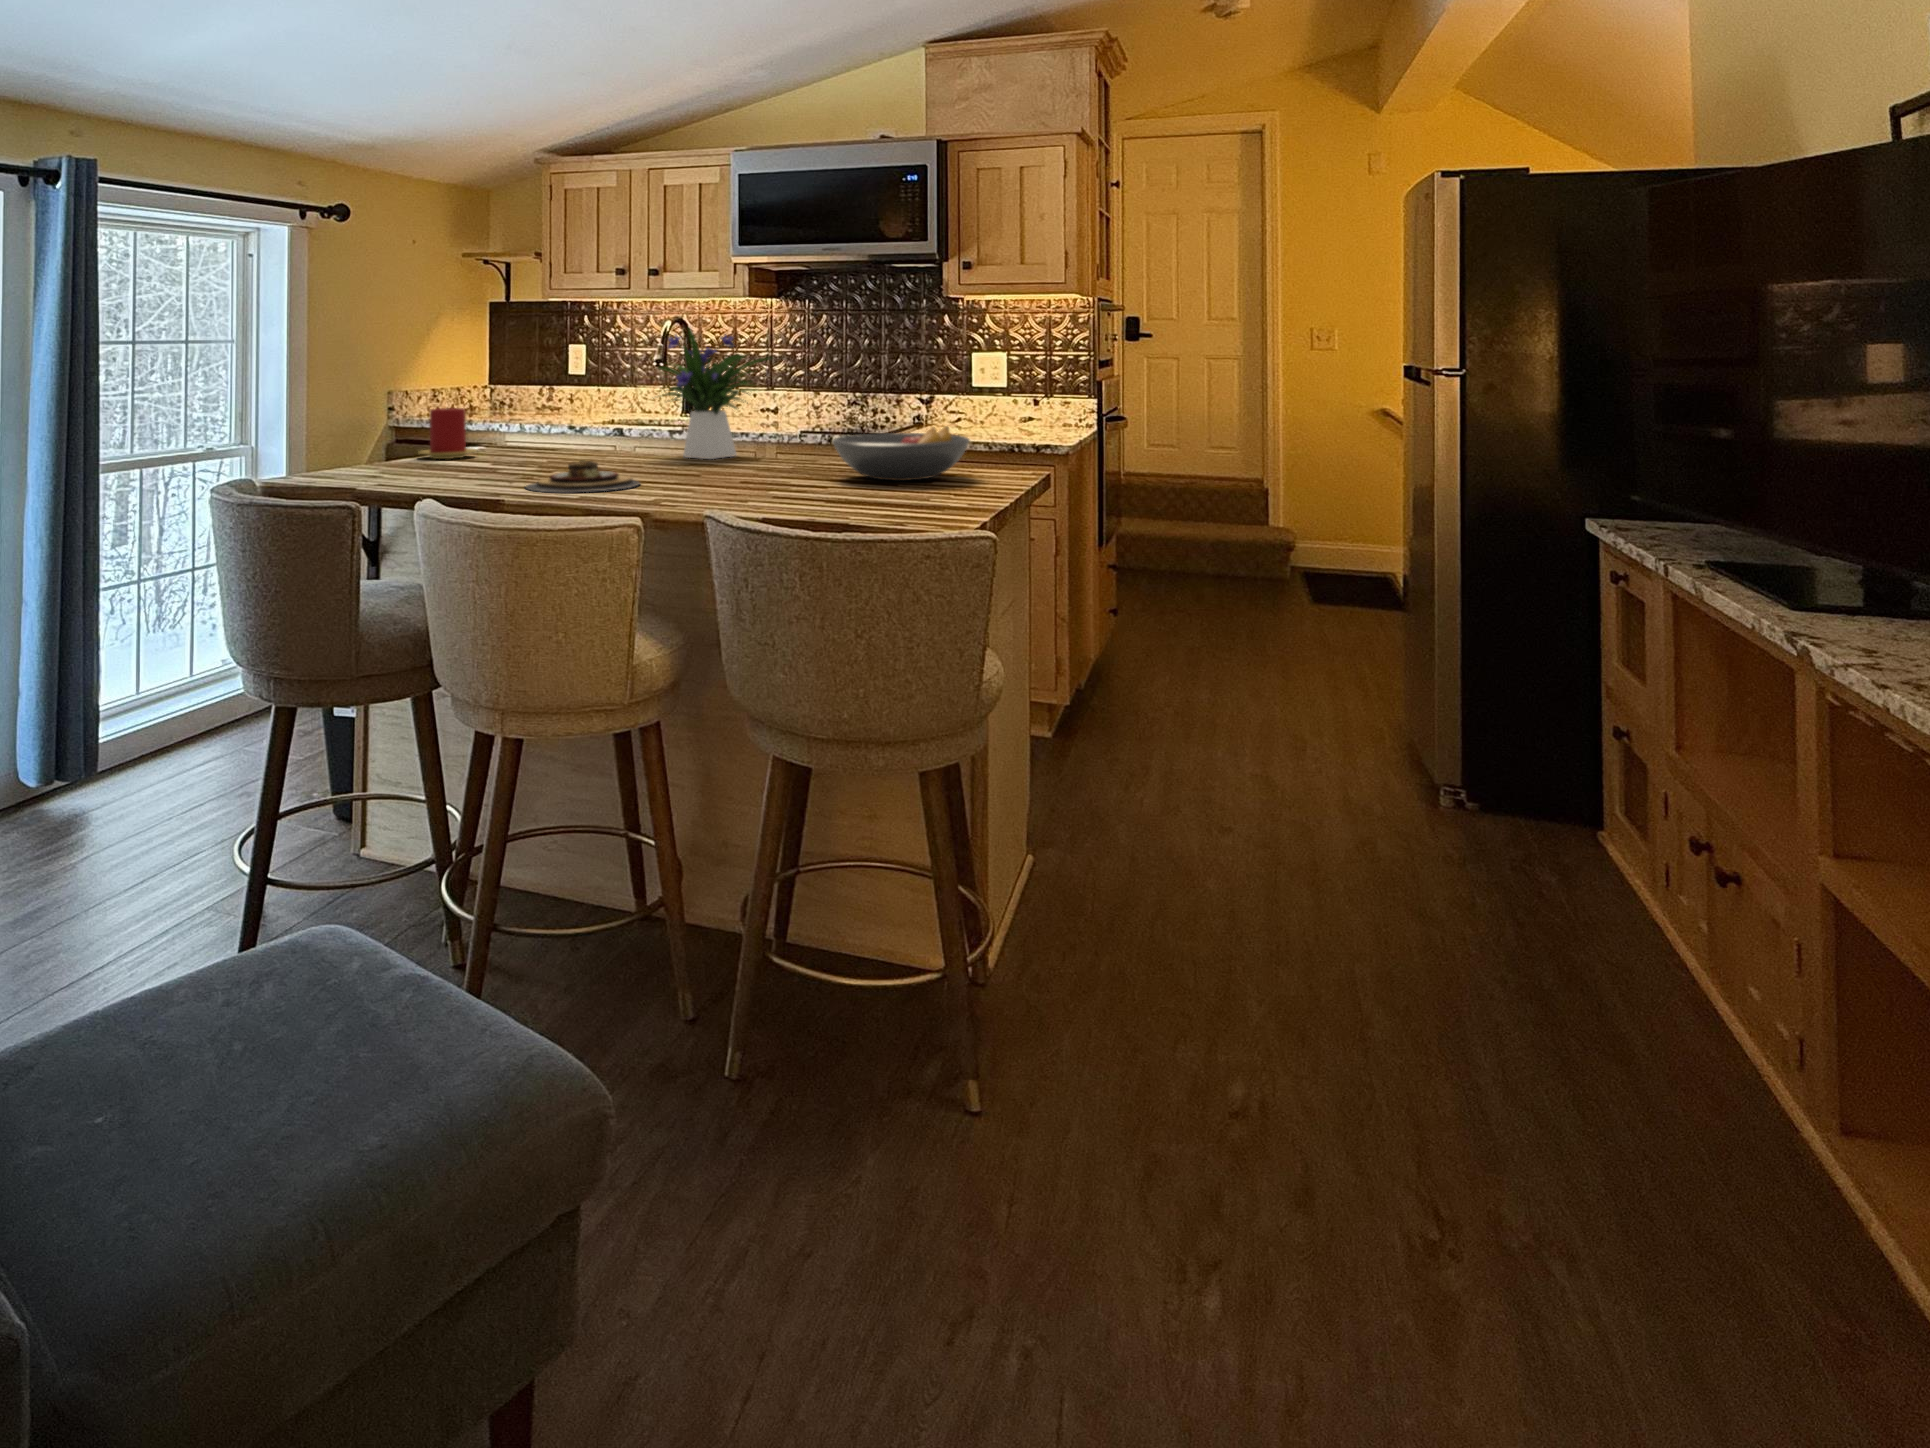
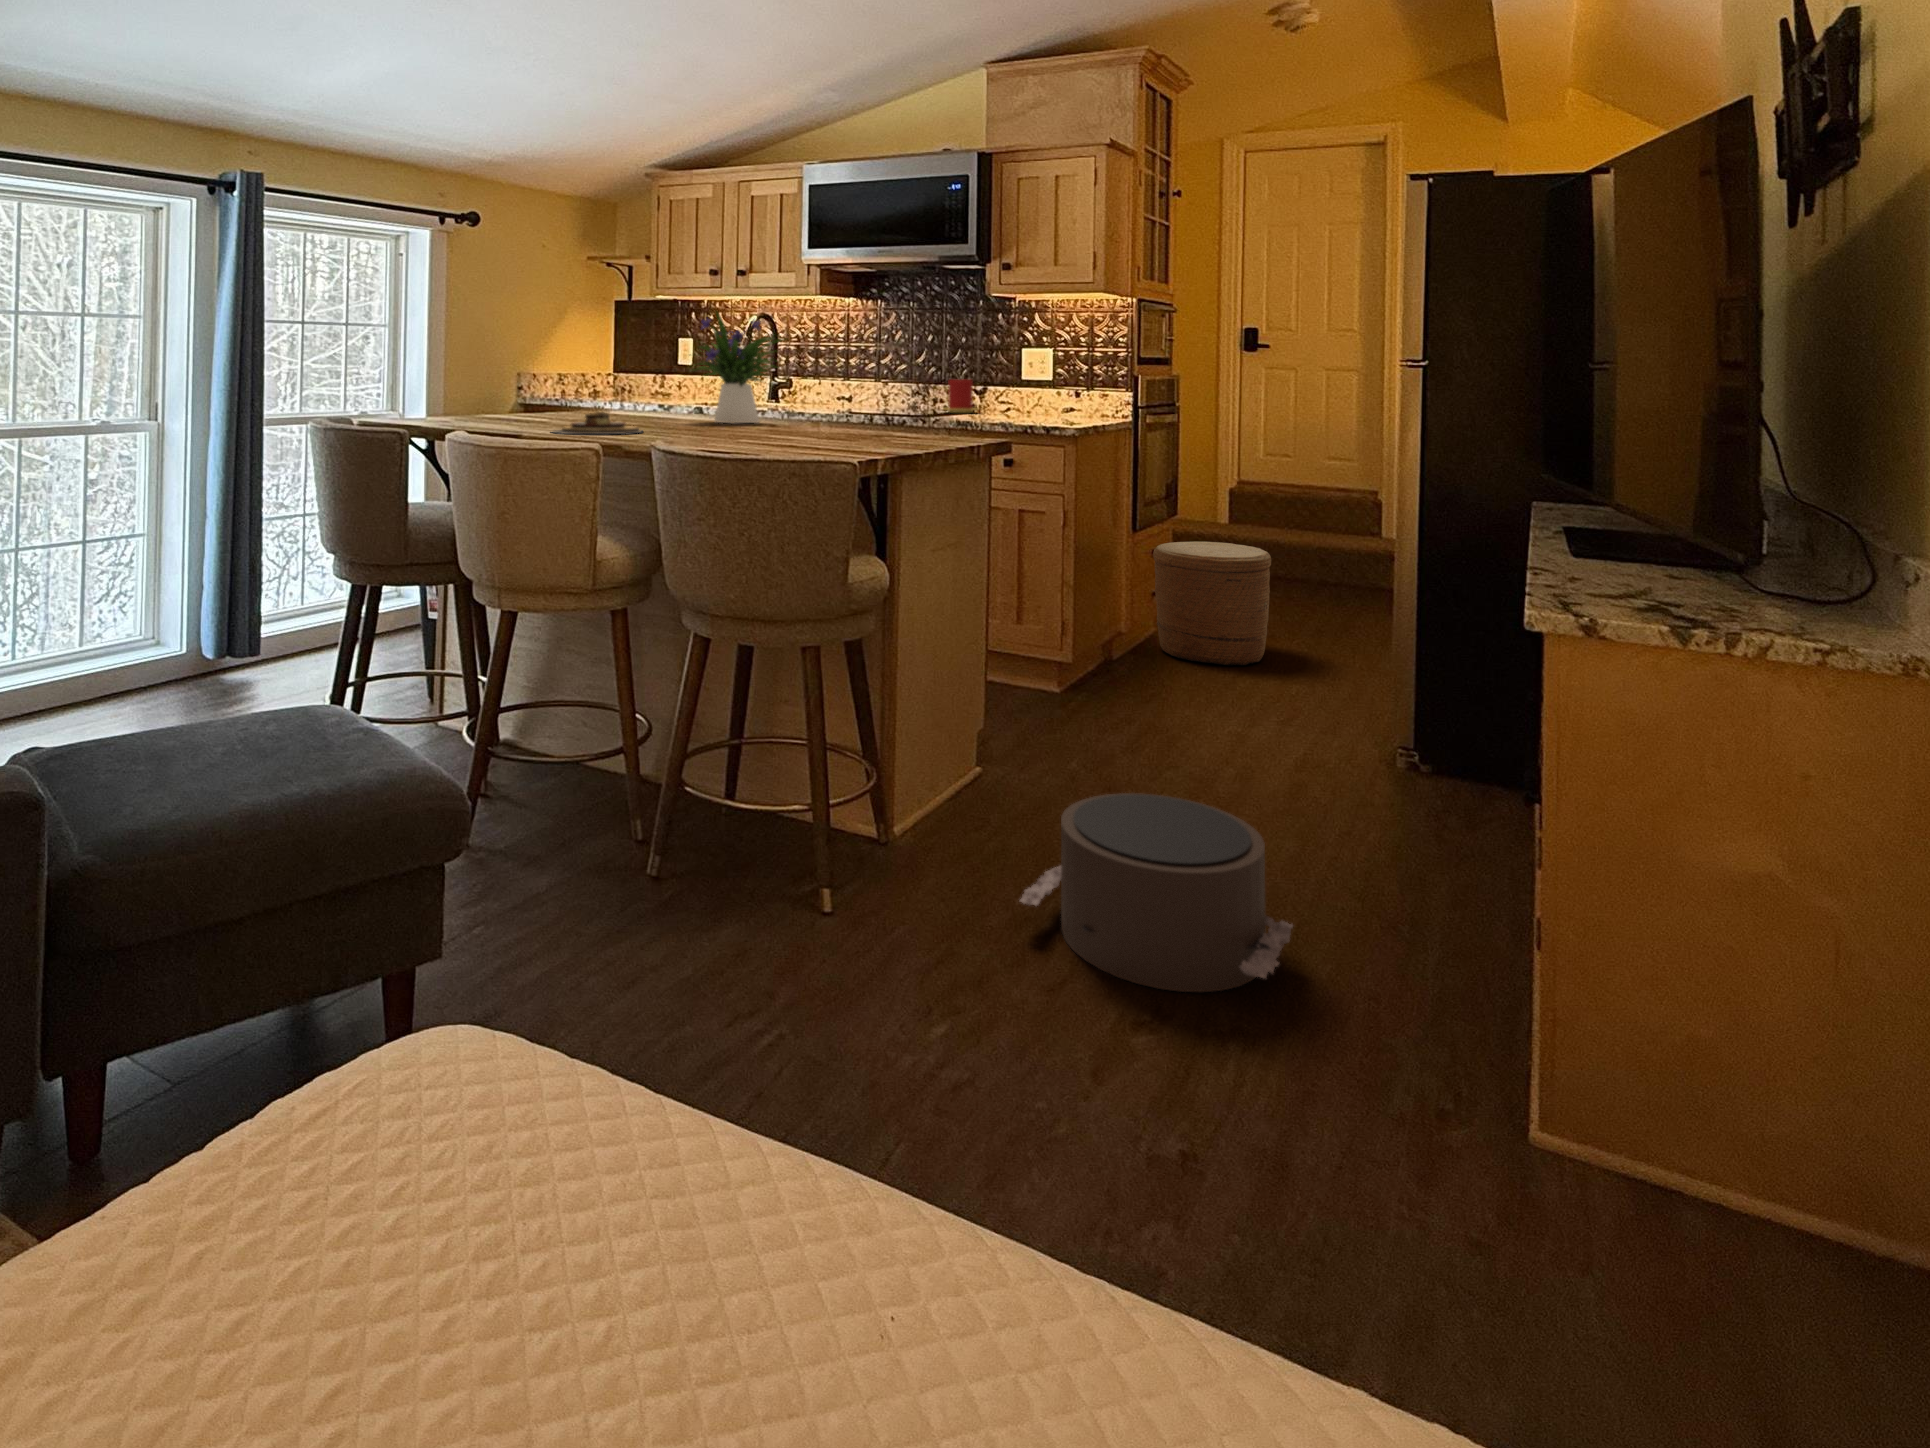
candle: present [419,408,476,459] -> present [946,380,976,413]
fruit bowl: present [833,427,969,481] -> none [803,394,921,437]
woven basket: none [1128,557,1254,693] -> present [1153,542,1271,666]
pouf: none [1210,902,1546,1167] -> present [1020,793,1293,992]

